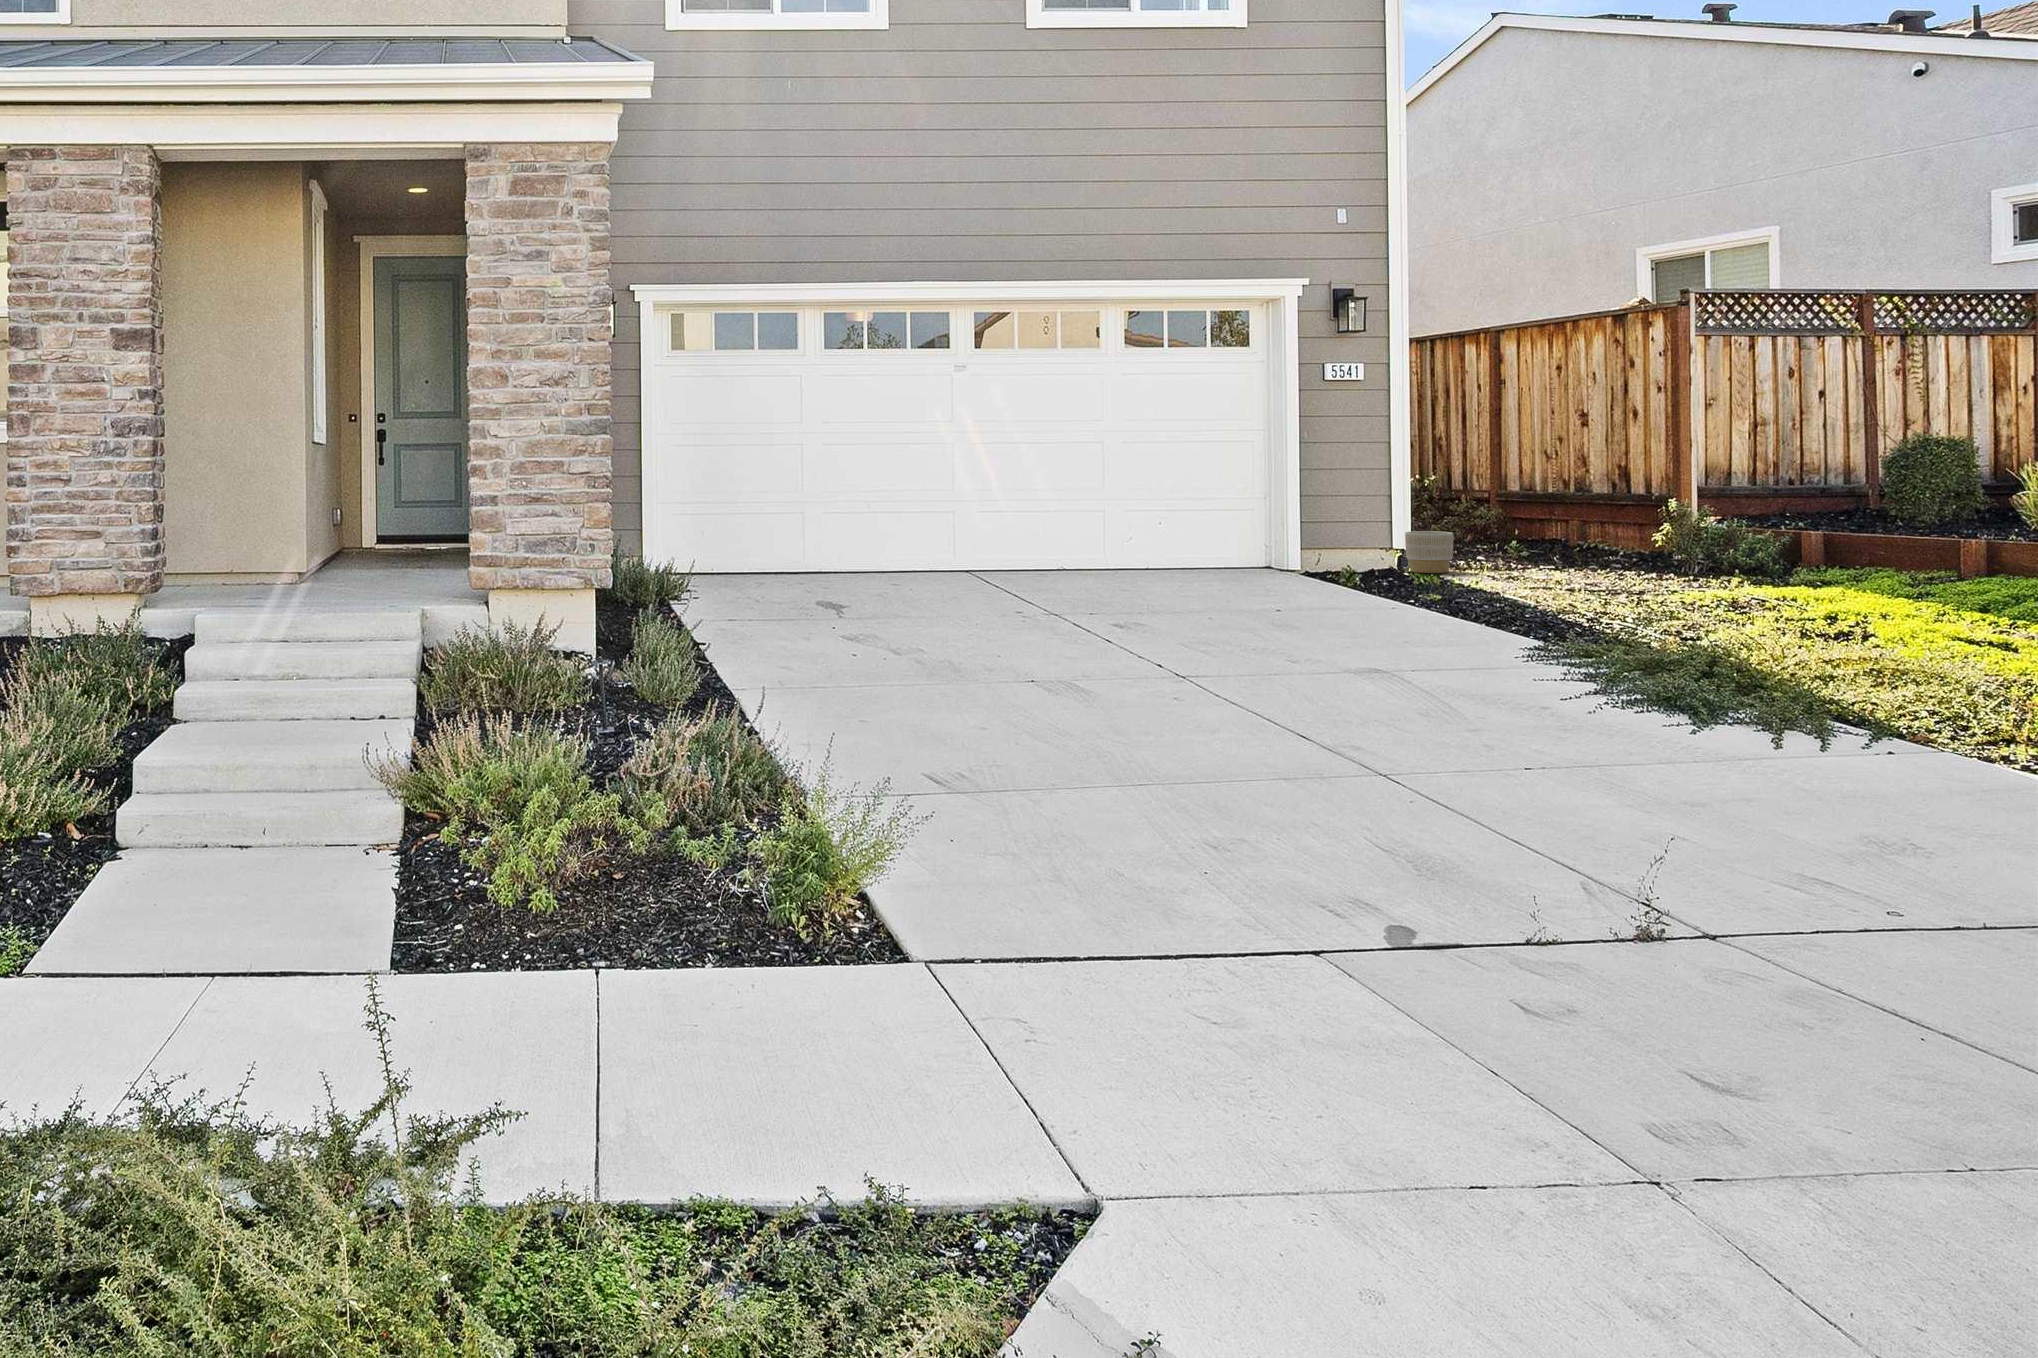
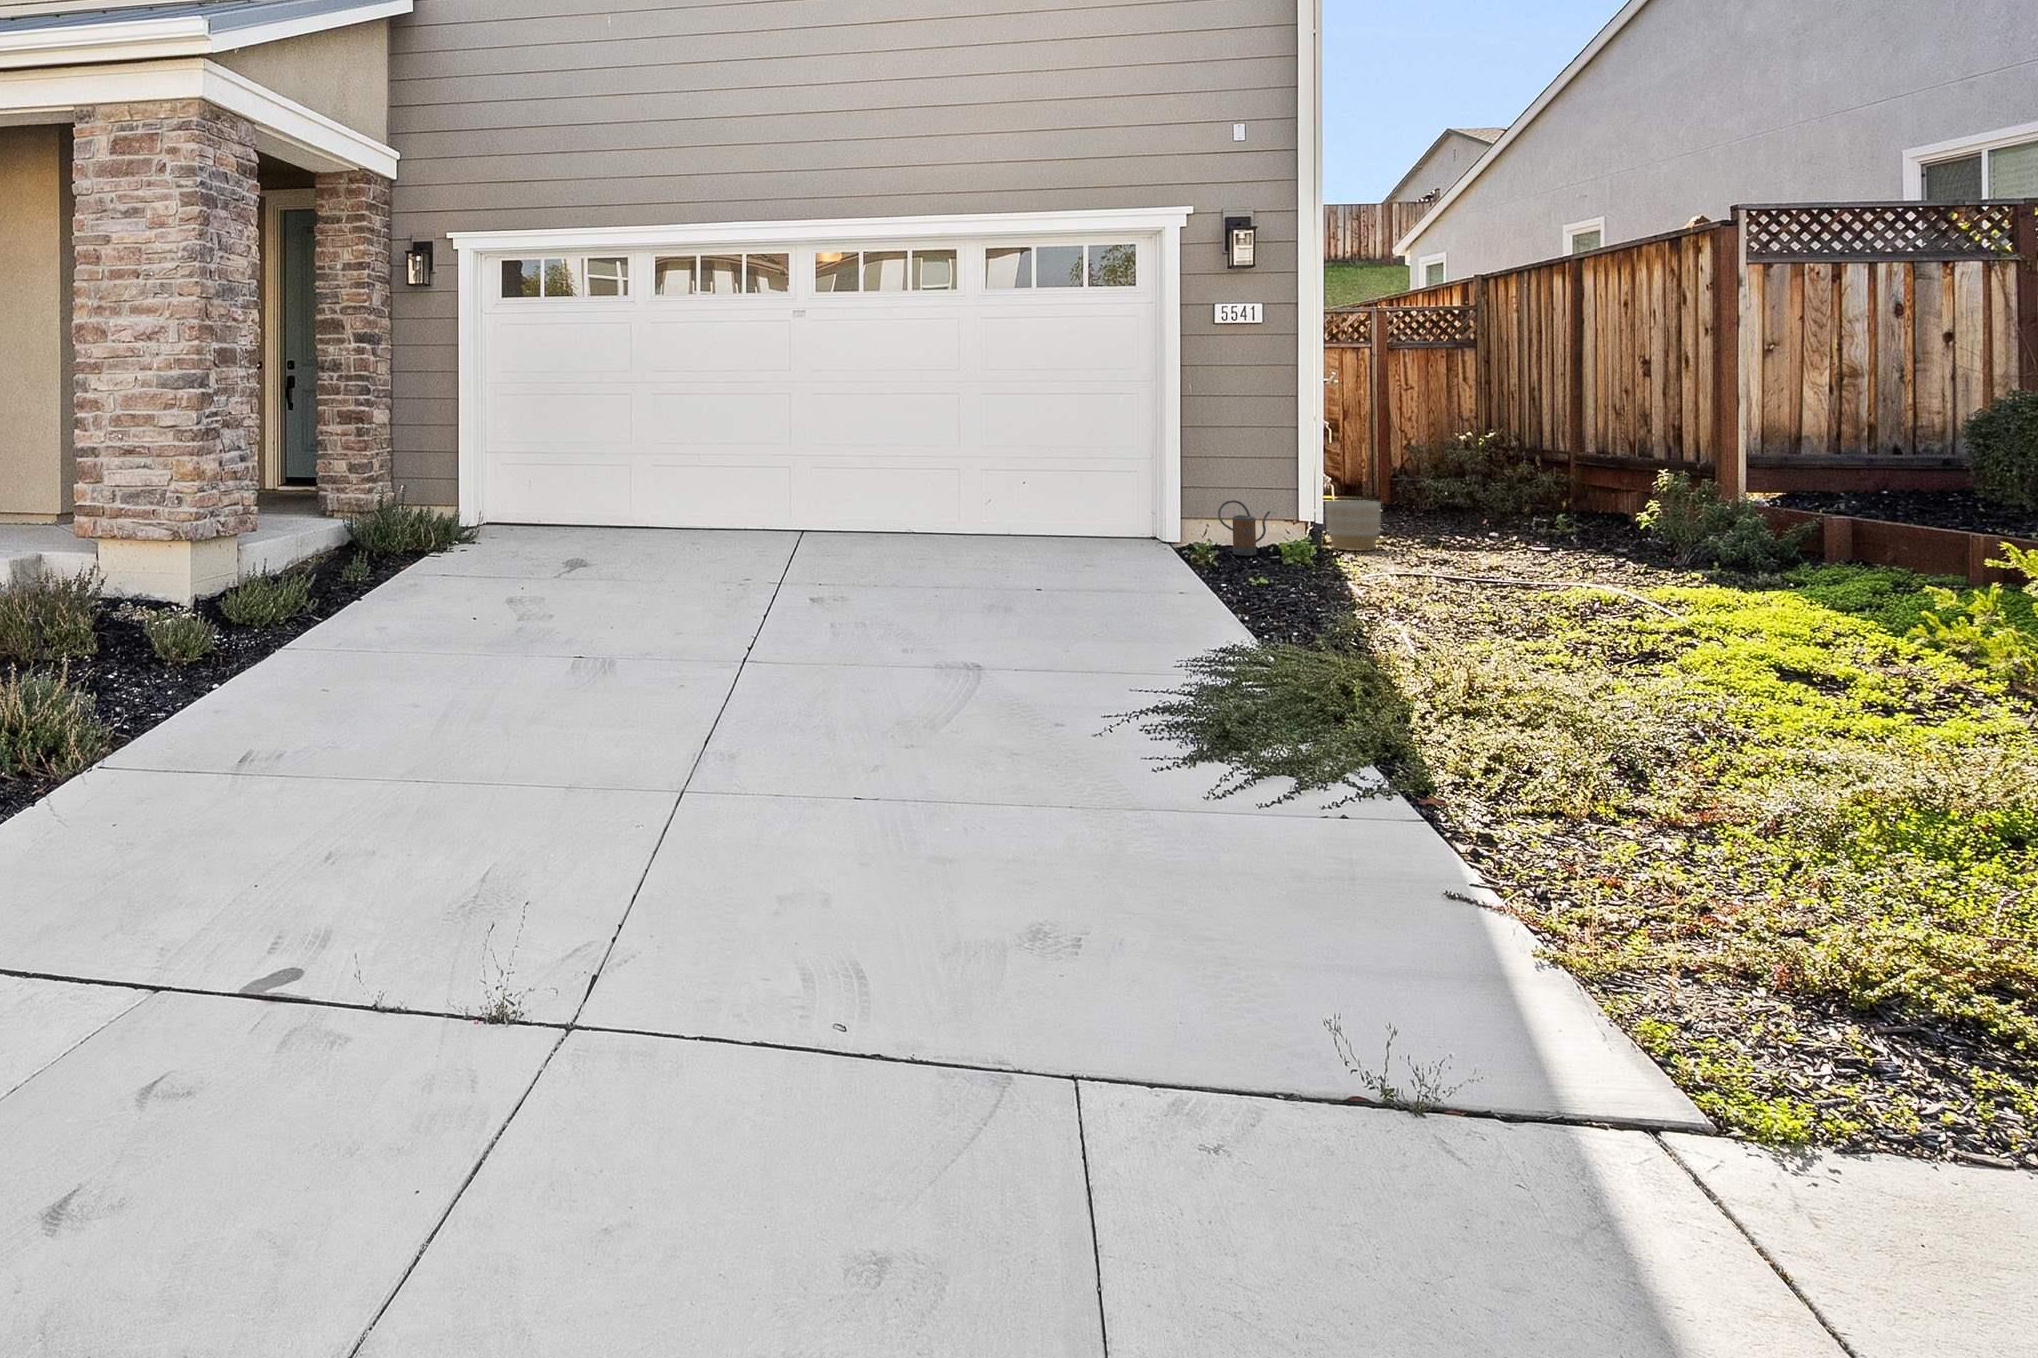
watering can: none [1338,532,1379,579] -> present [1218,500,1270,555]

